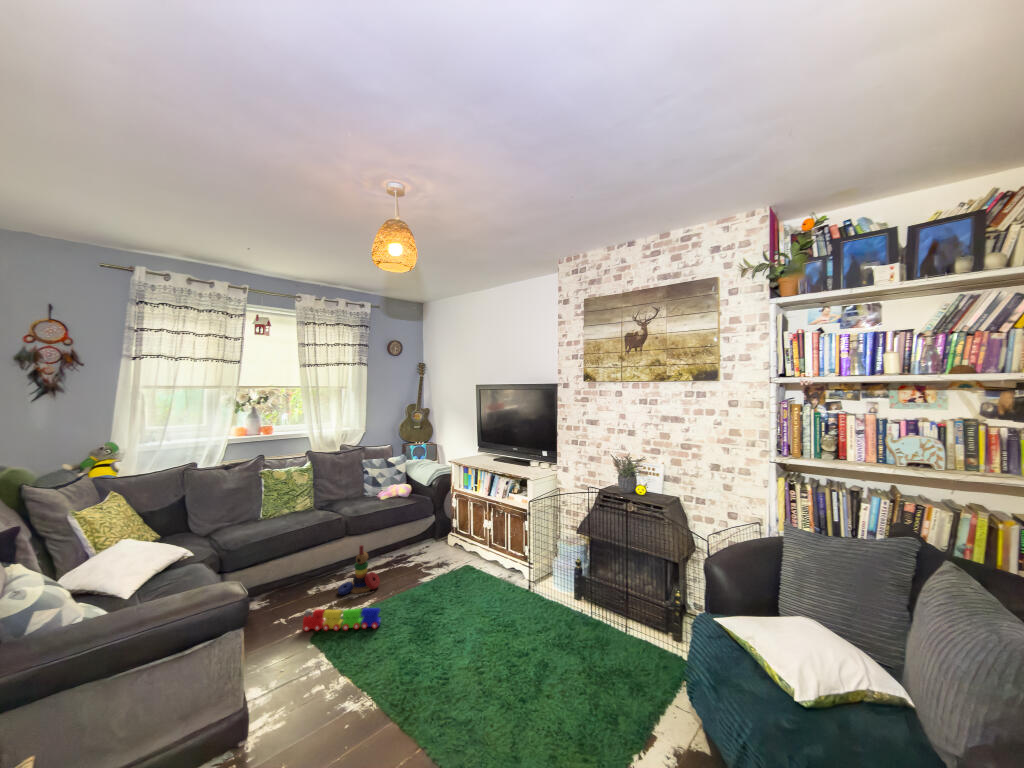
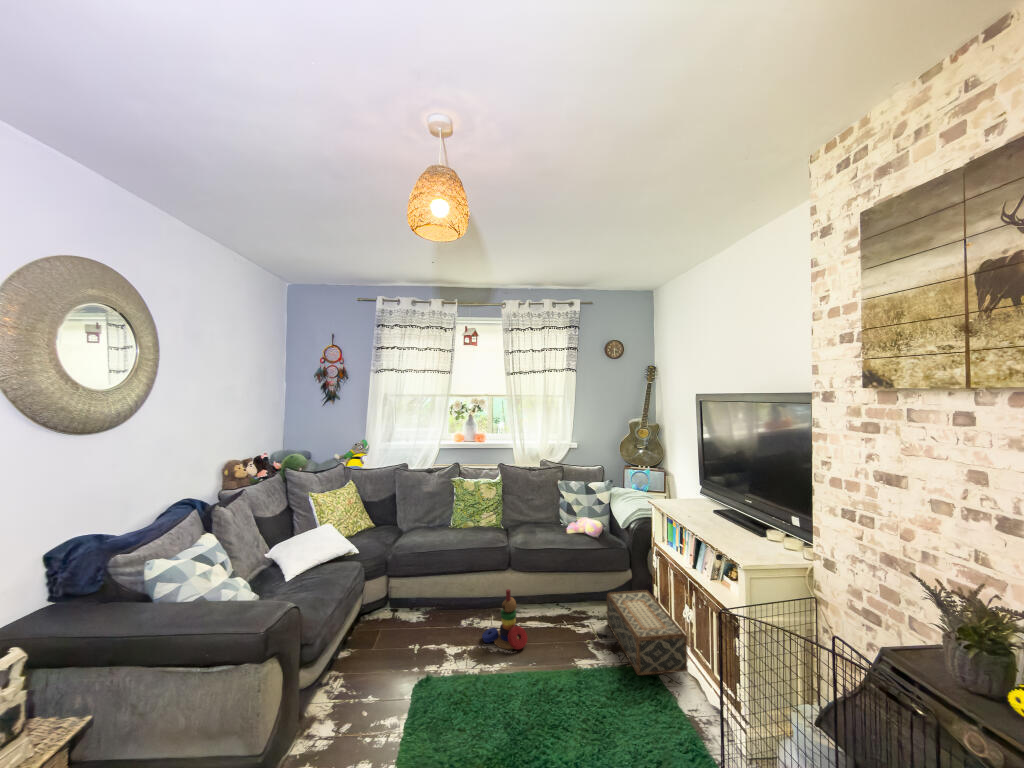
woven basket: none [426,524,488,572] -> present [607,590,688,675]
toy train: present [303,608,381,631] -> none [421,649,488,710]

